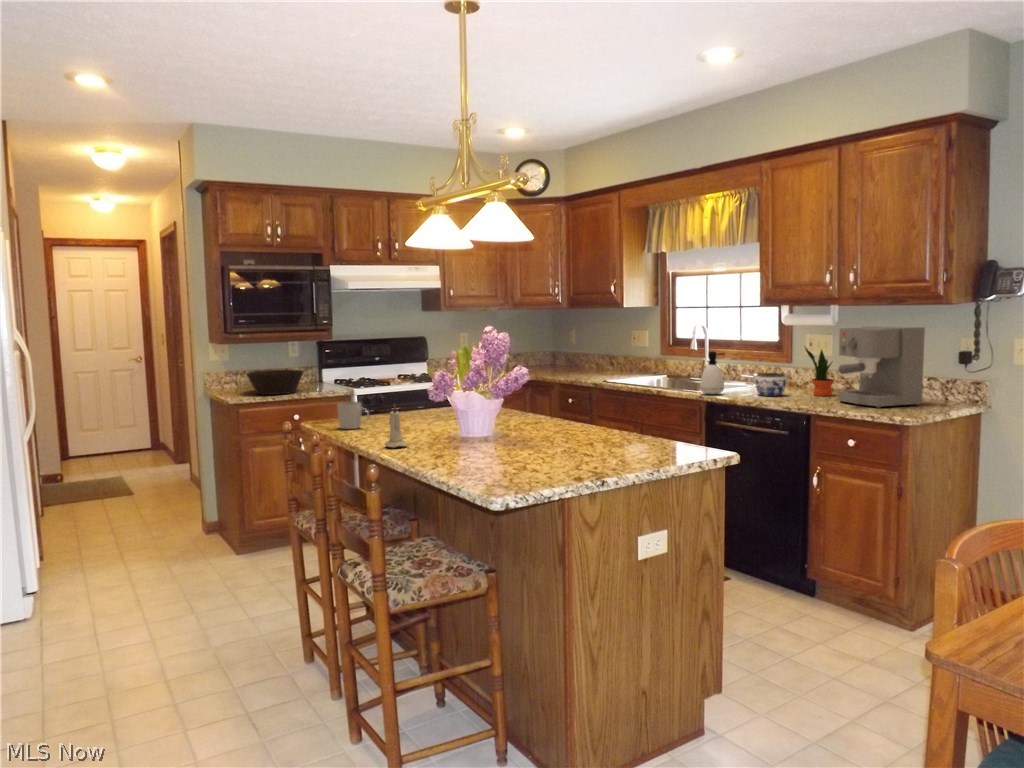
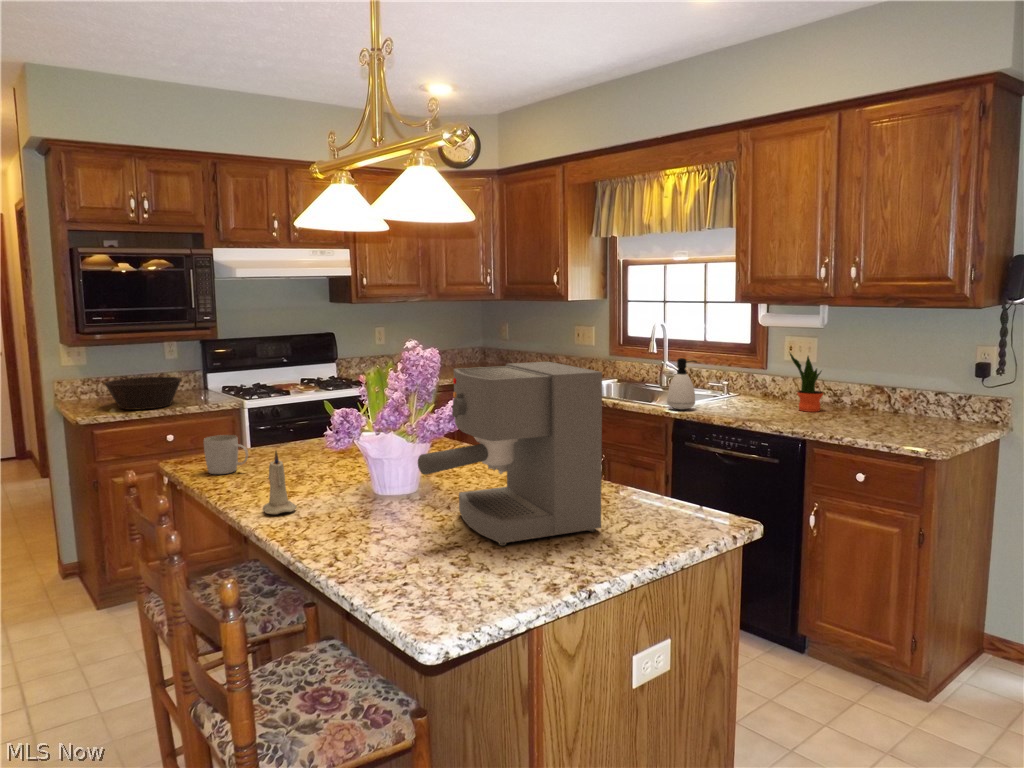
coffee maker: present [838,326,925,408] -> present [418,362,602,546]
jar: present [755,373,786,396] -> none [732,383,769,412]

